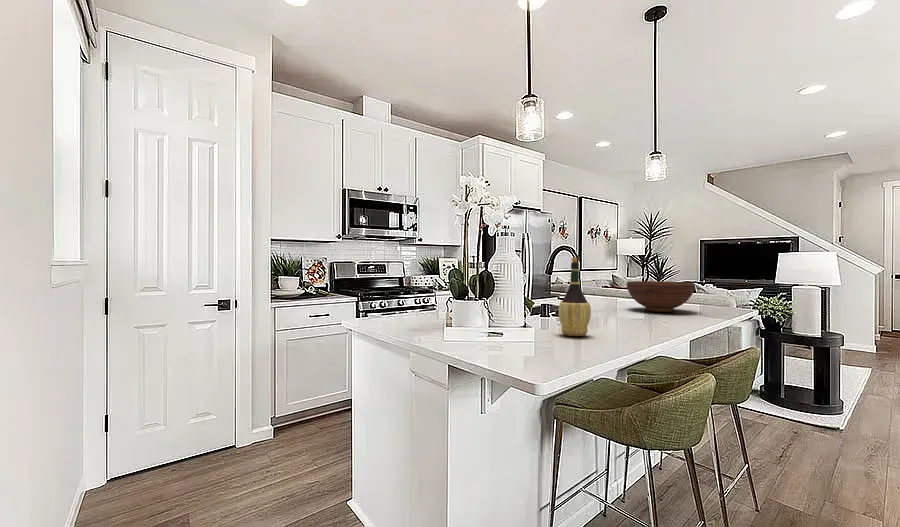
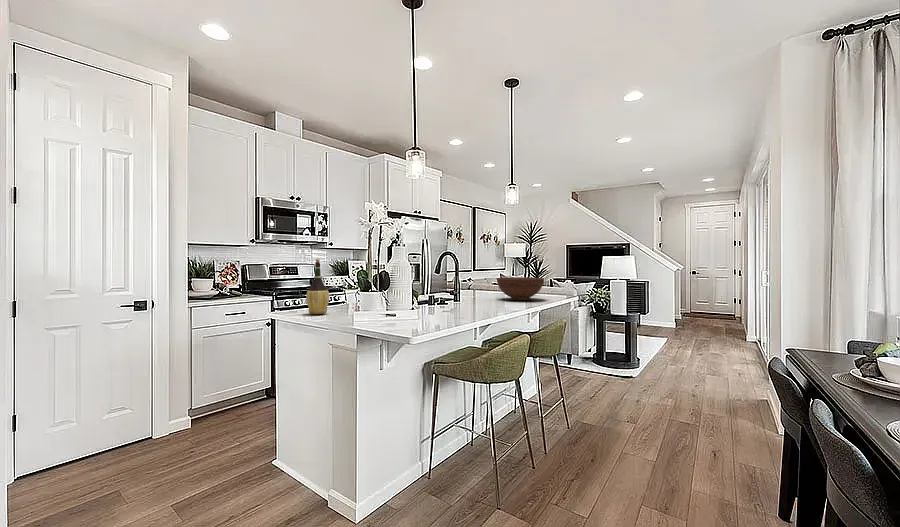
wine bottle: present [558,257,591,336] -> present [306,259,329,314]

